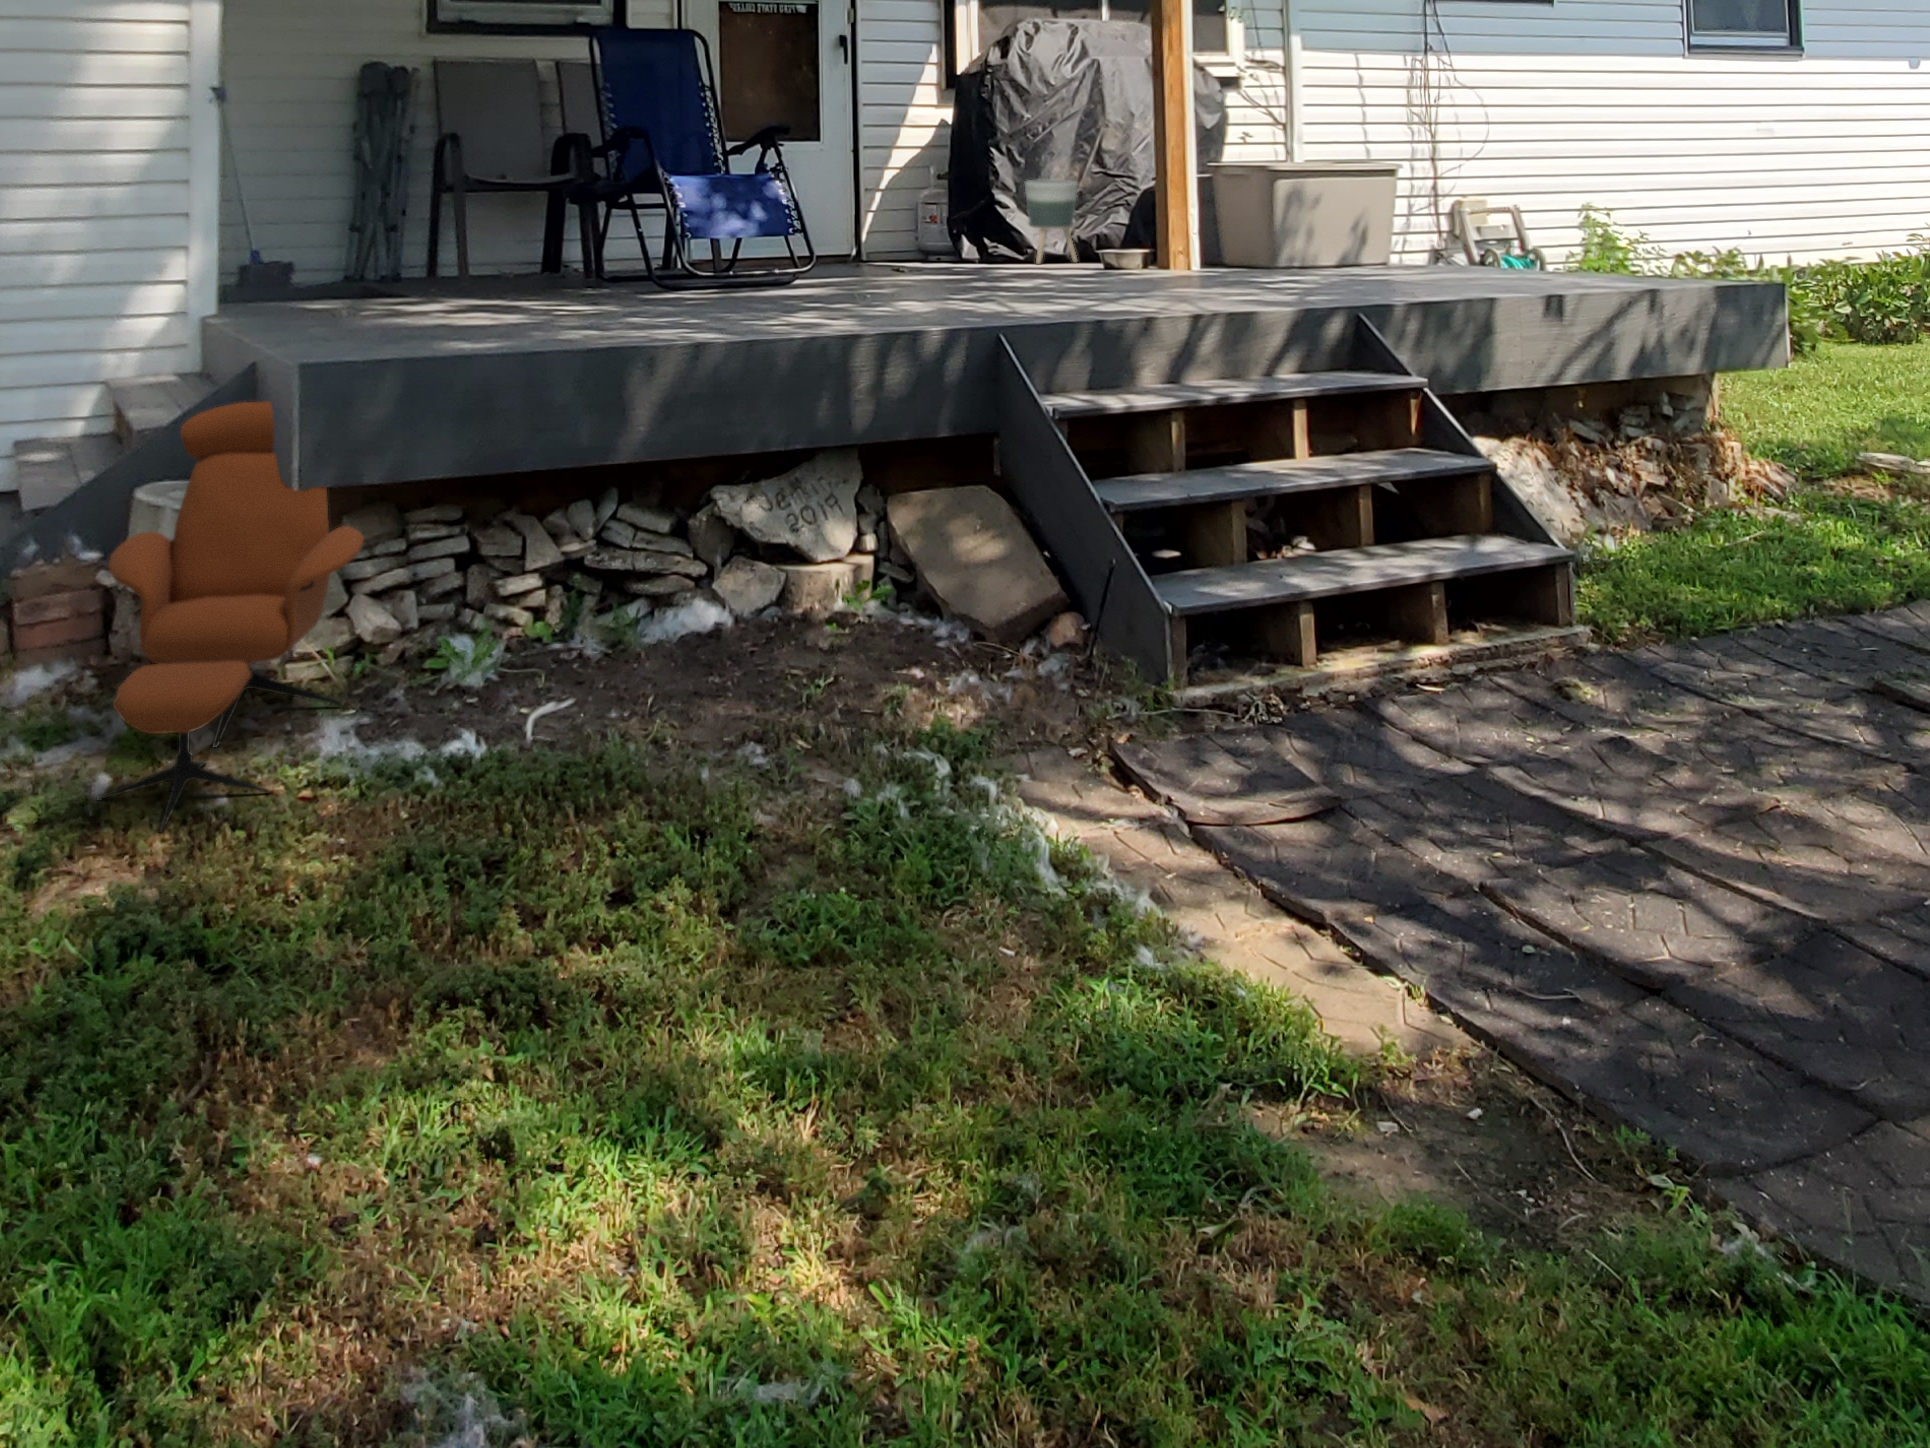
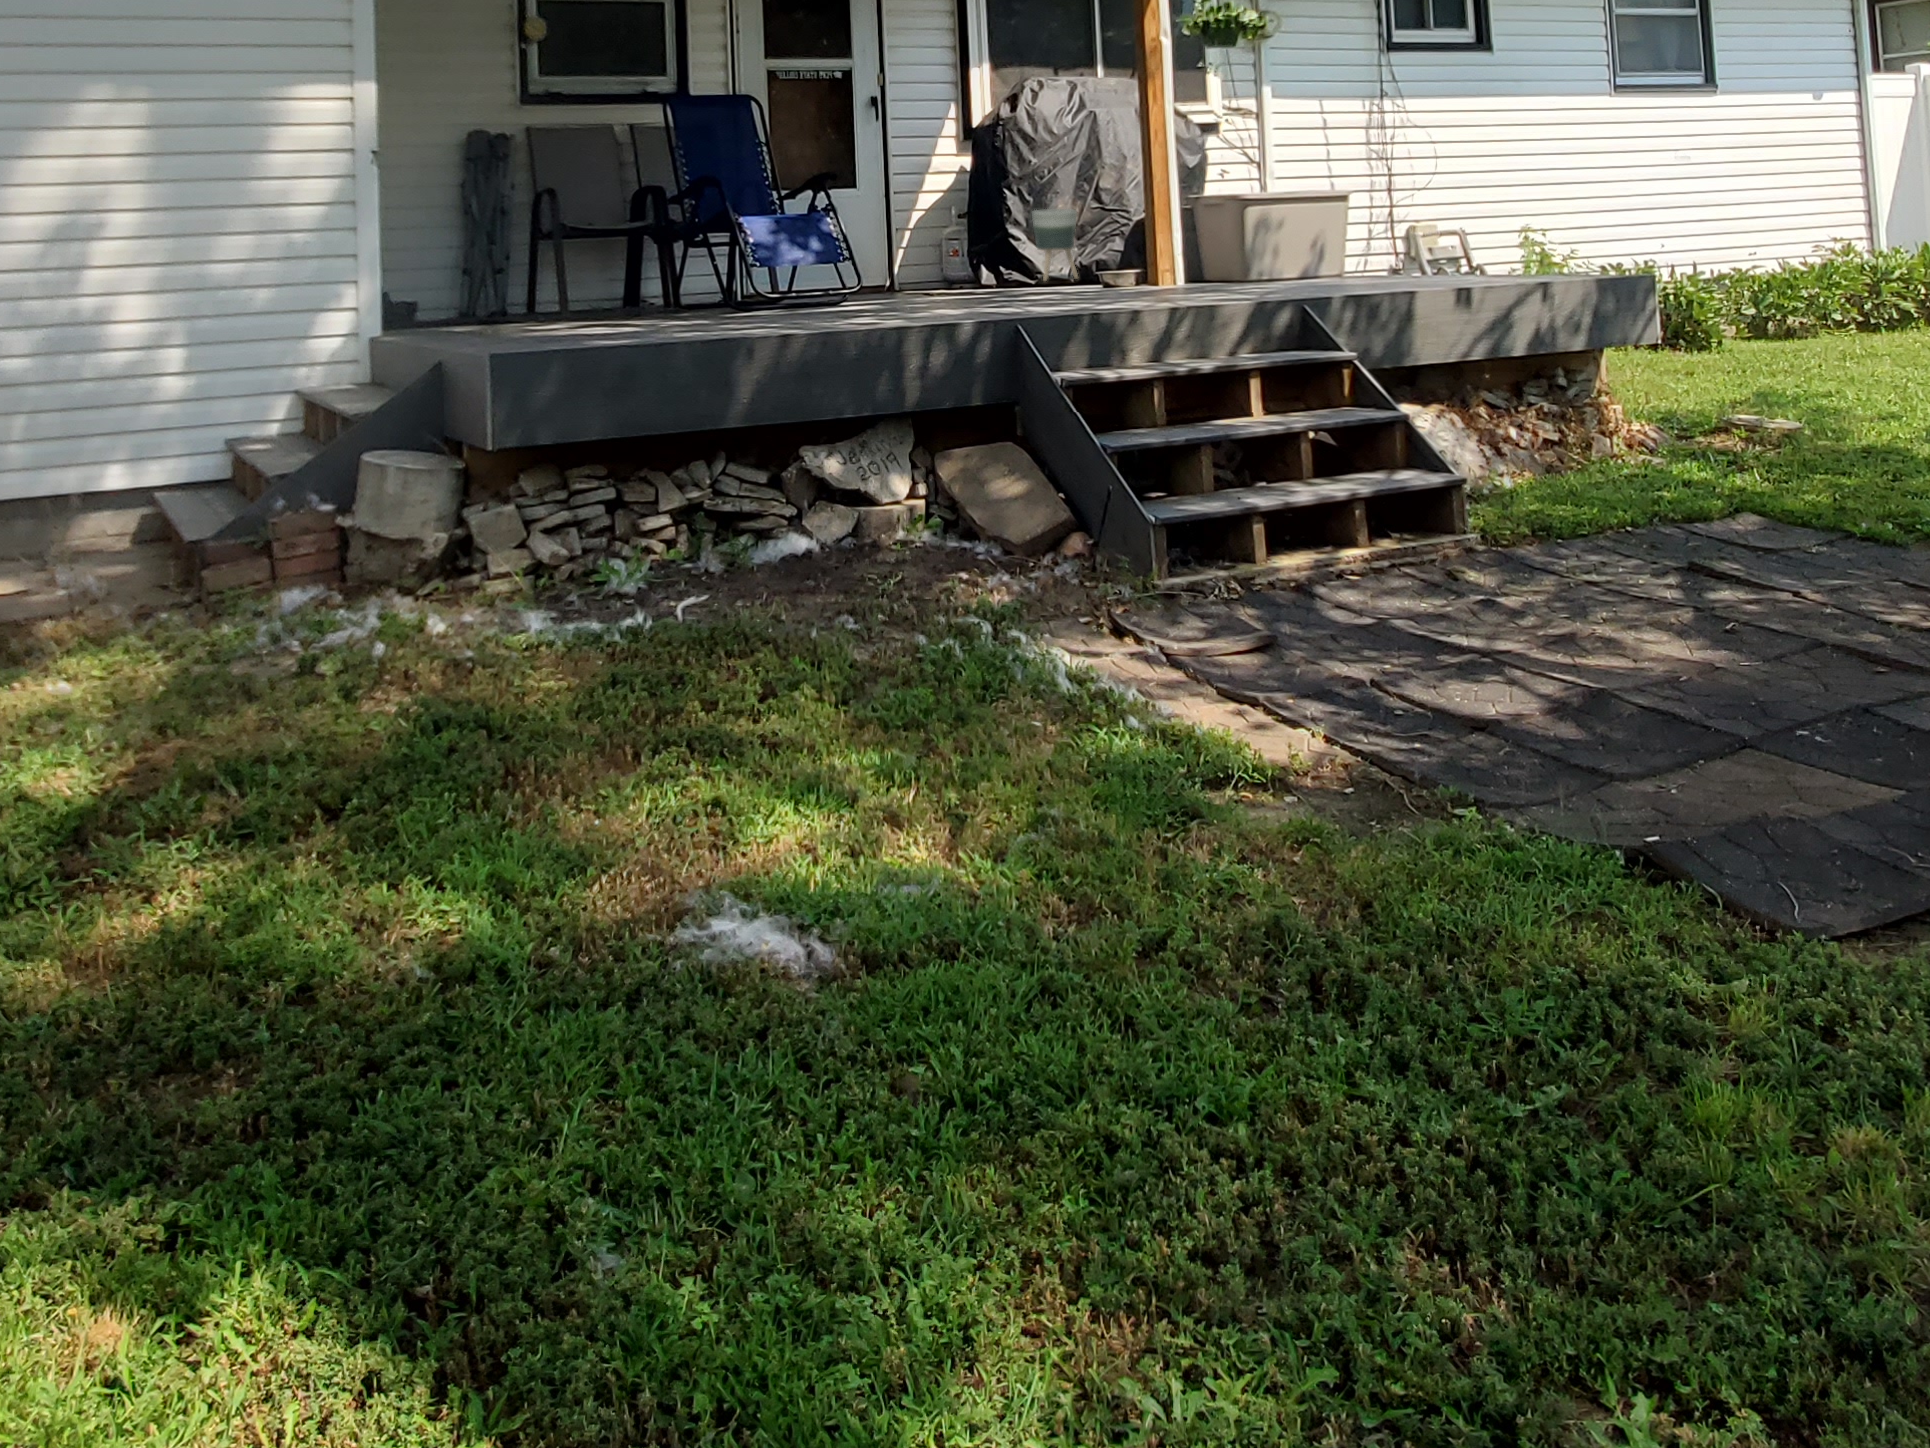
lounge chair: present [97,401,363,832] -> none [329,381,524,685]

